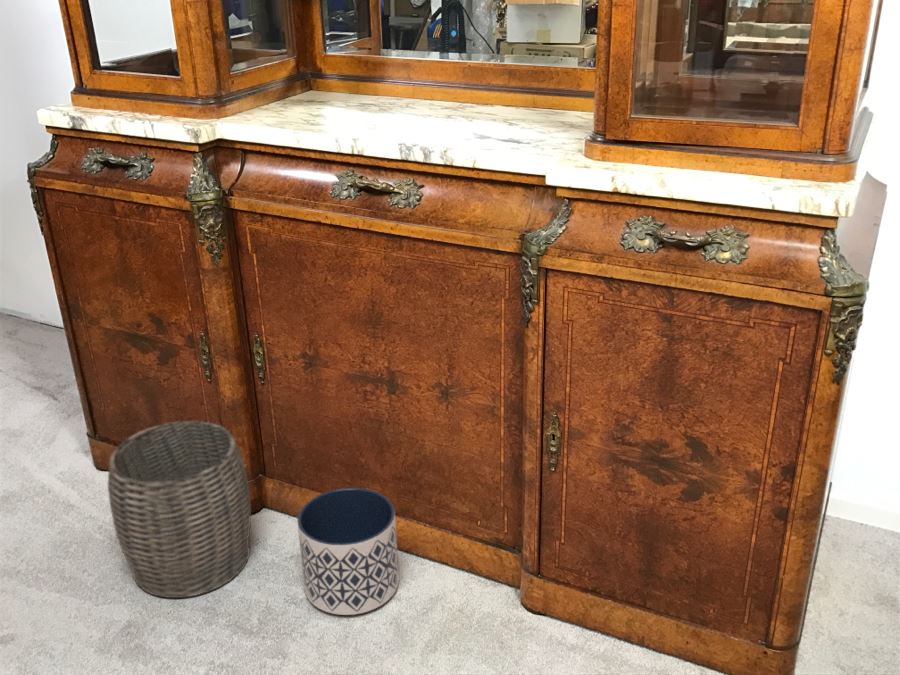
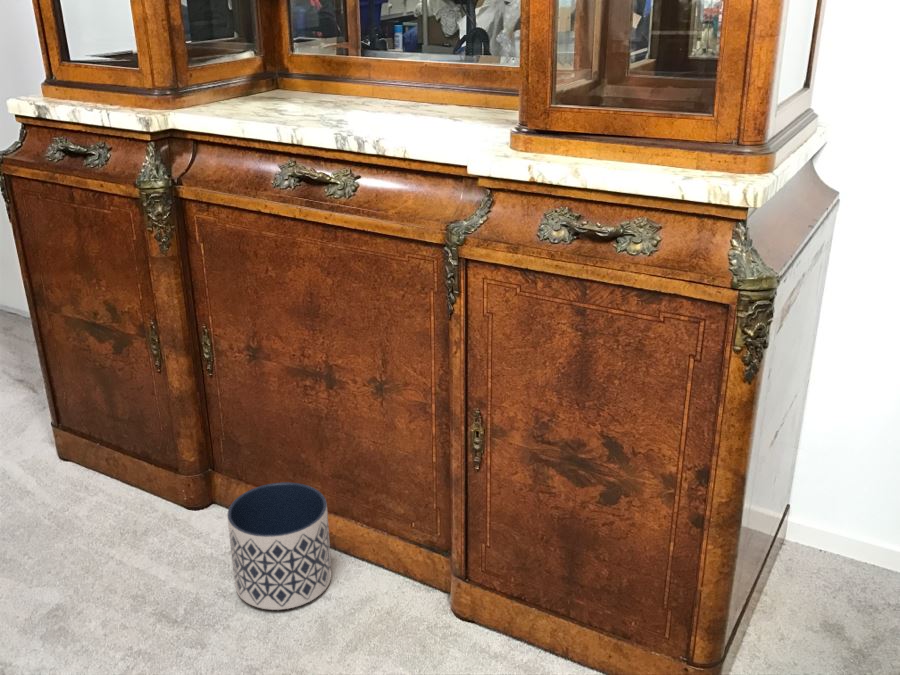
woven basket: present [108,421,251,598] -> none [46,409,192,584]

